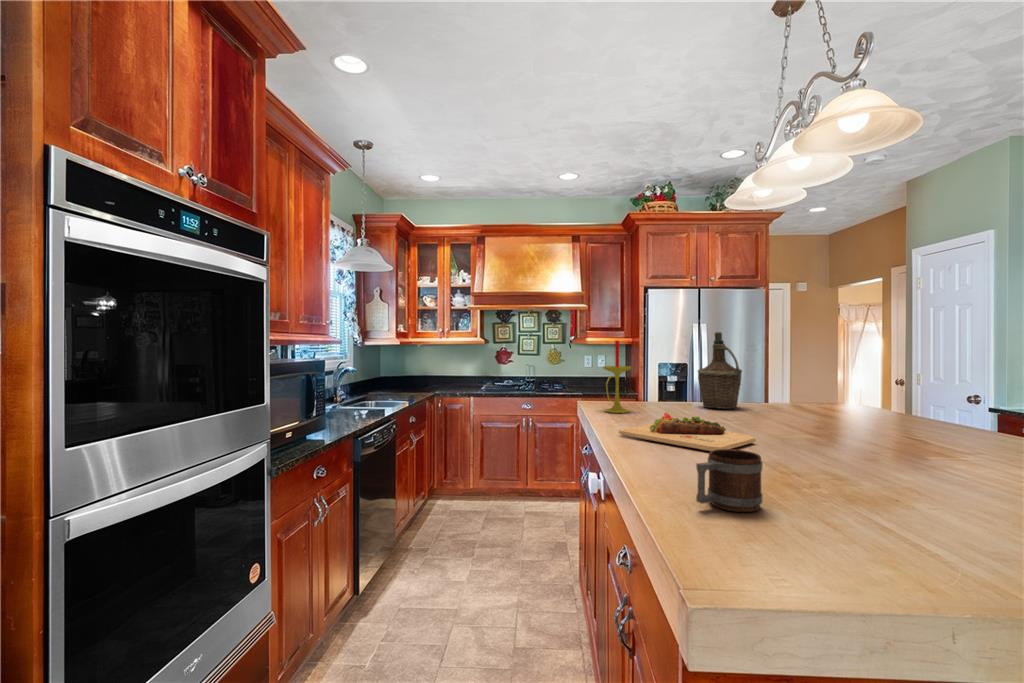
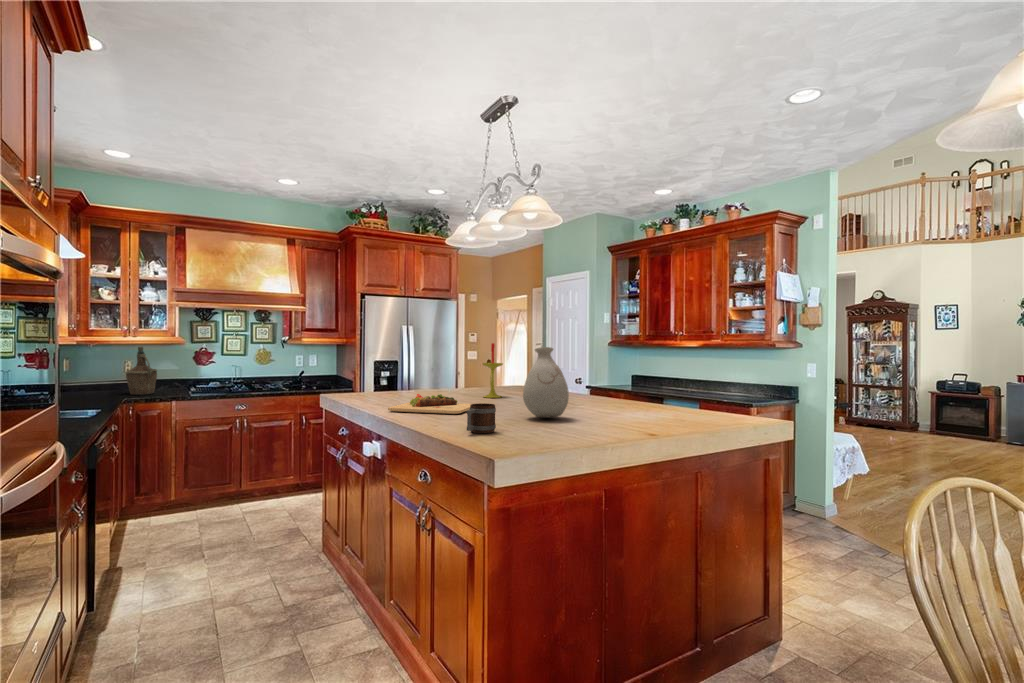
bottle: present [698,332,742,409] -> present [126,347,157,395]
candle: present [603,341,631,413] -> present [483,343,503,398]
vase: none [839,345,954,486] -> present [523,347,569,418]

